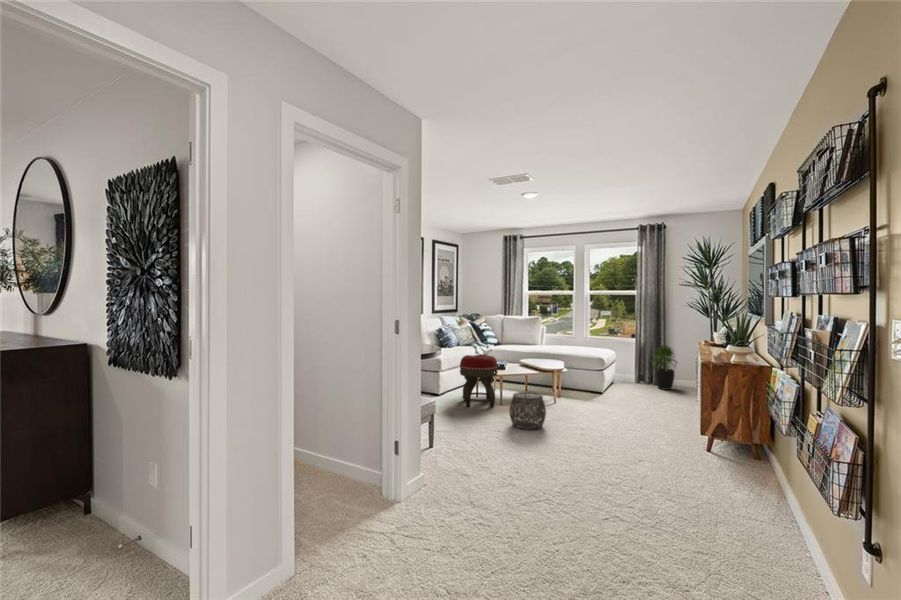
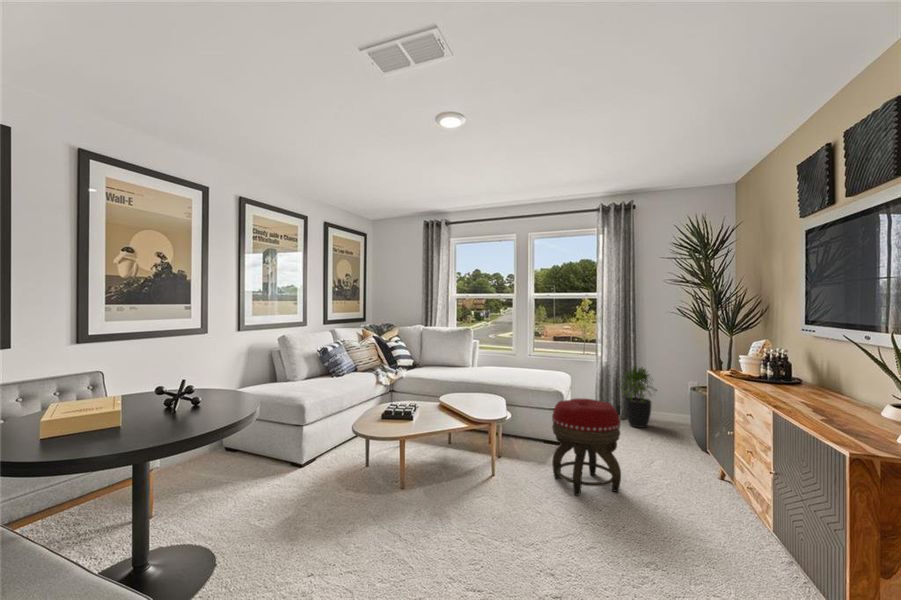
footstool: present [460,355,498,407] -> present [552,399,621,496]
woven basket: present [509,392,546,430] -> none [413,472,482,557]

